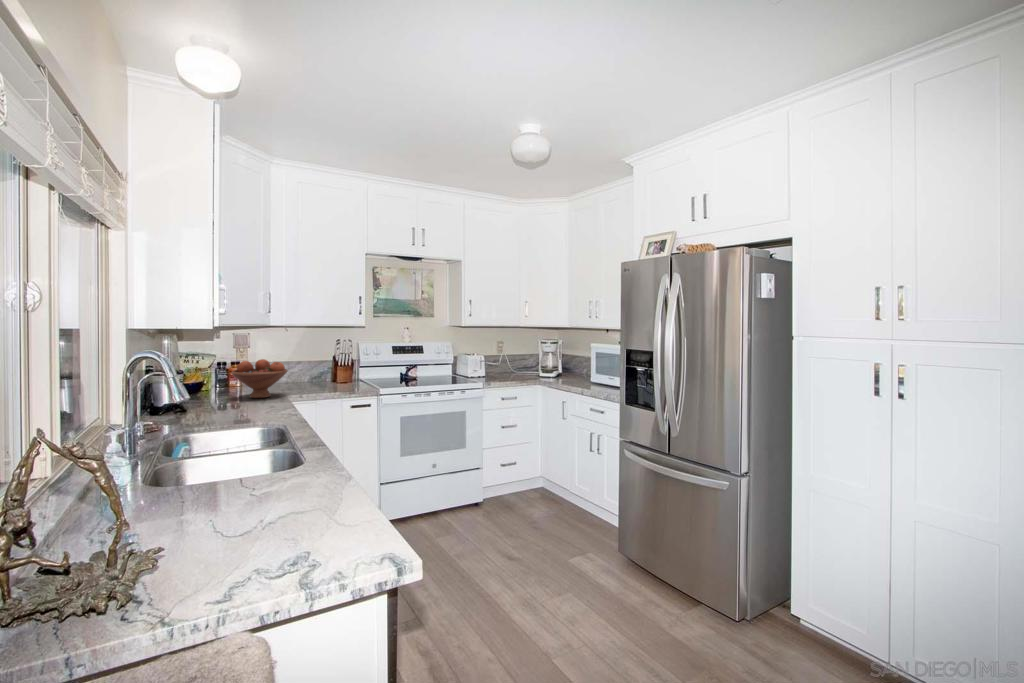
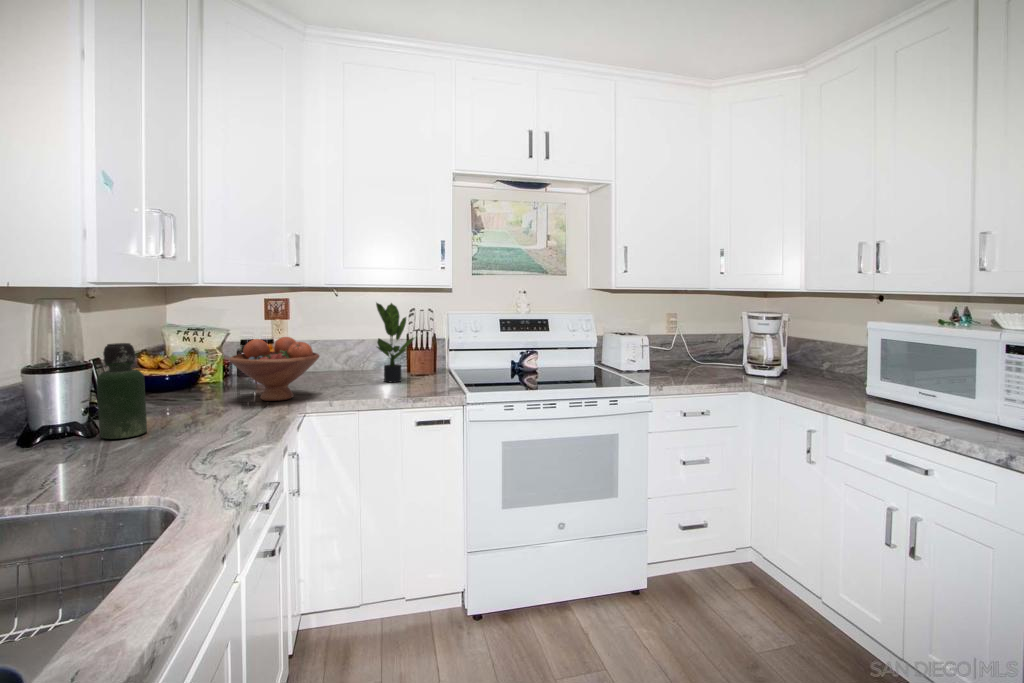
potted plant: none [314,336,341,387] -> present [376,303,414,382]
bottle: none [181,363,207,416] -> present [96,343,147,439]

